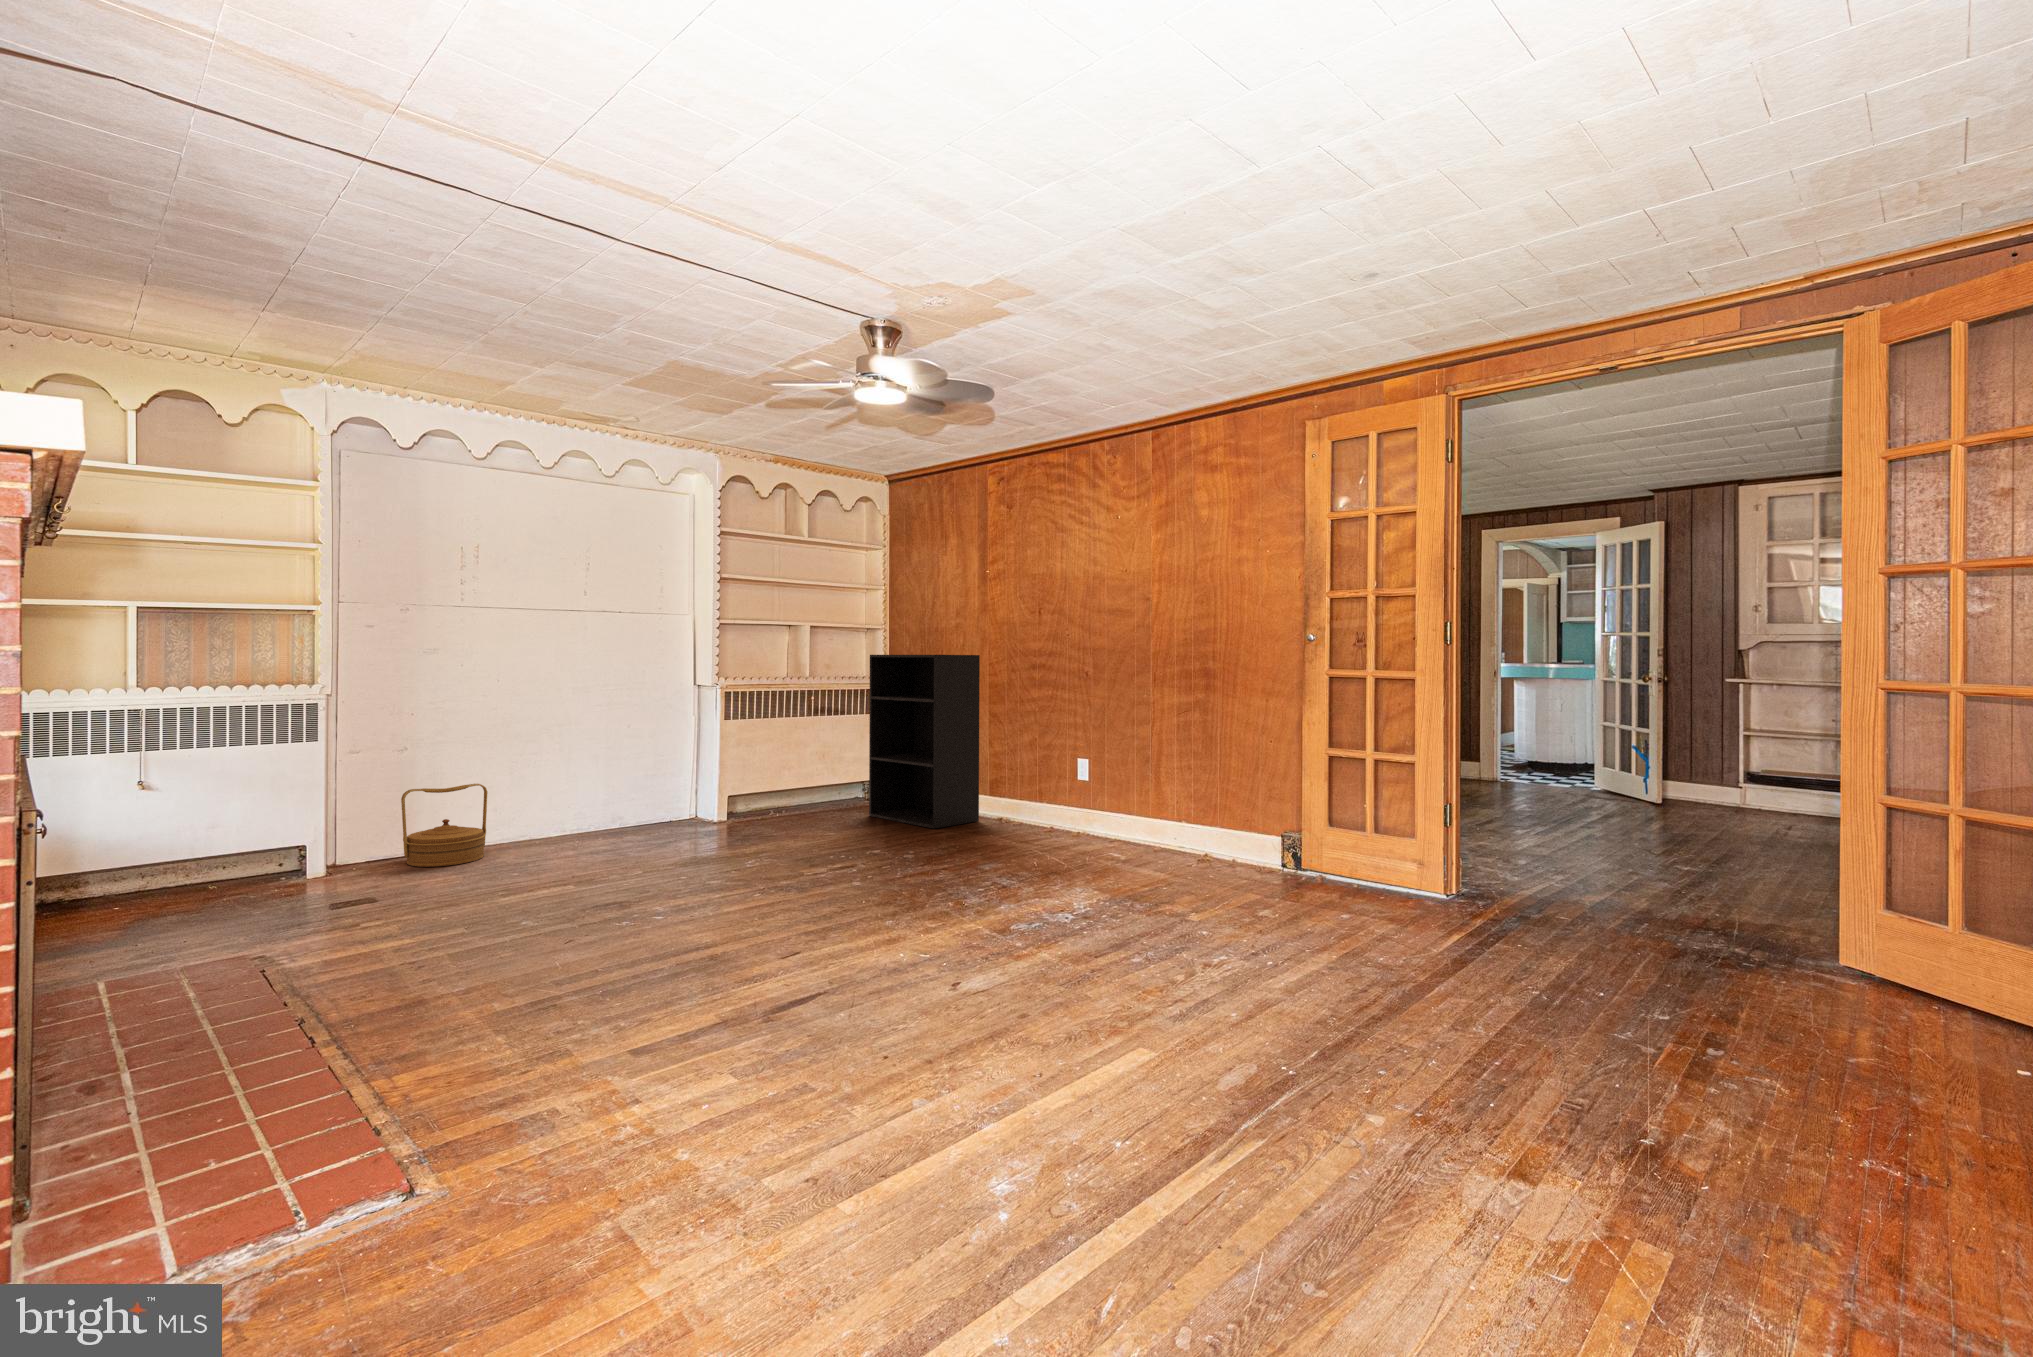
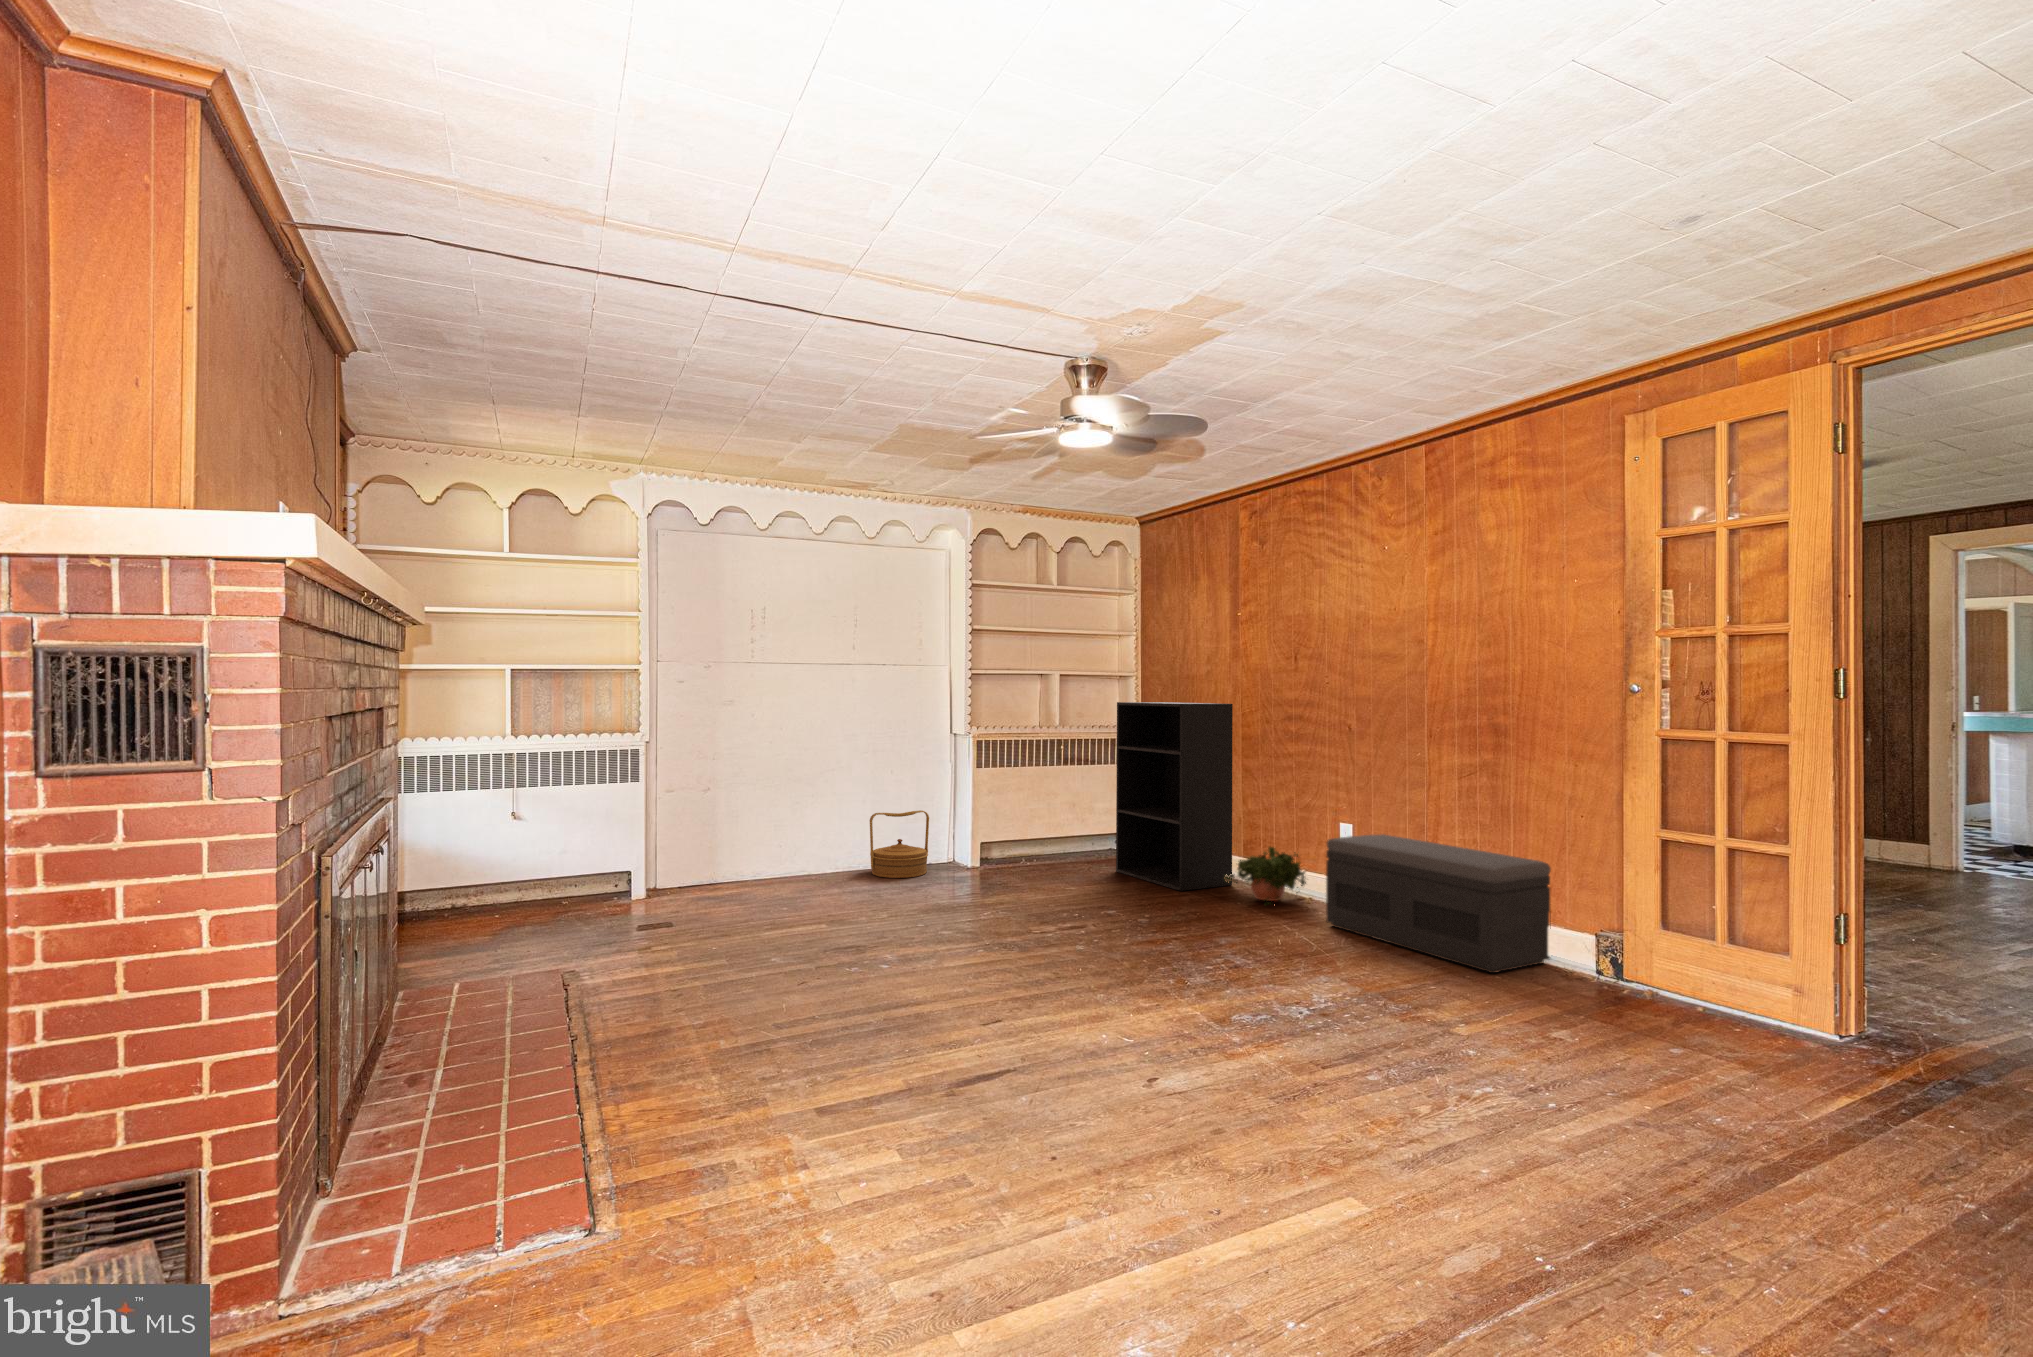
storage bench: none [1068,767,1247,874] -> present [1326,834,1551,973]
potted plant: none [973,782,1050,837] -> present [1224,847,1306,905]
woven basket: present [401,784,488,867] -> present [870,810,929,878]

